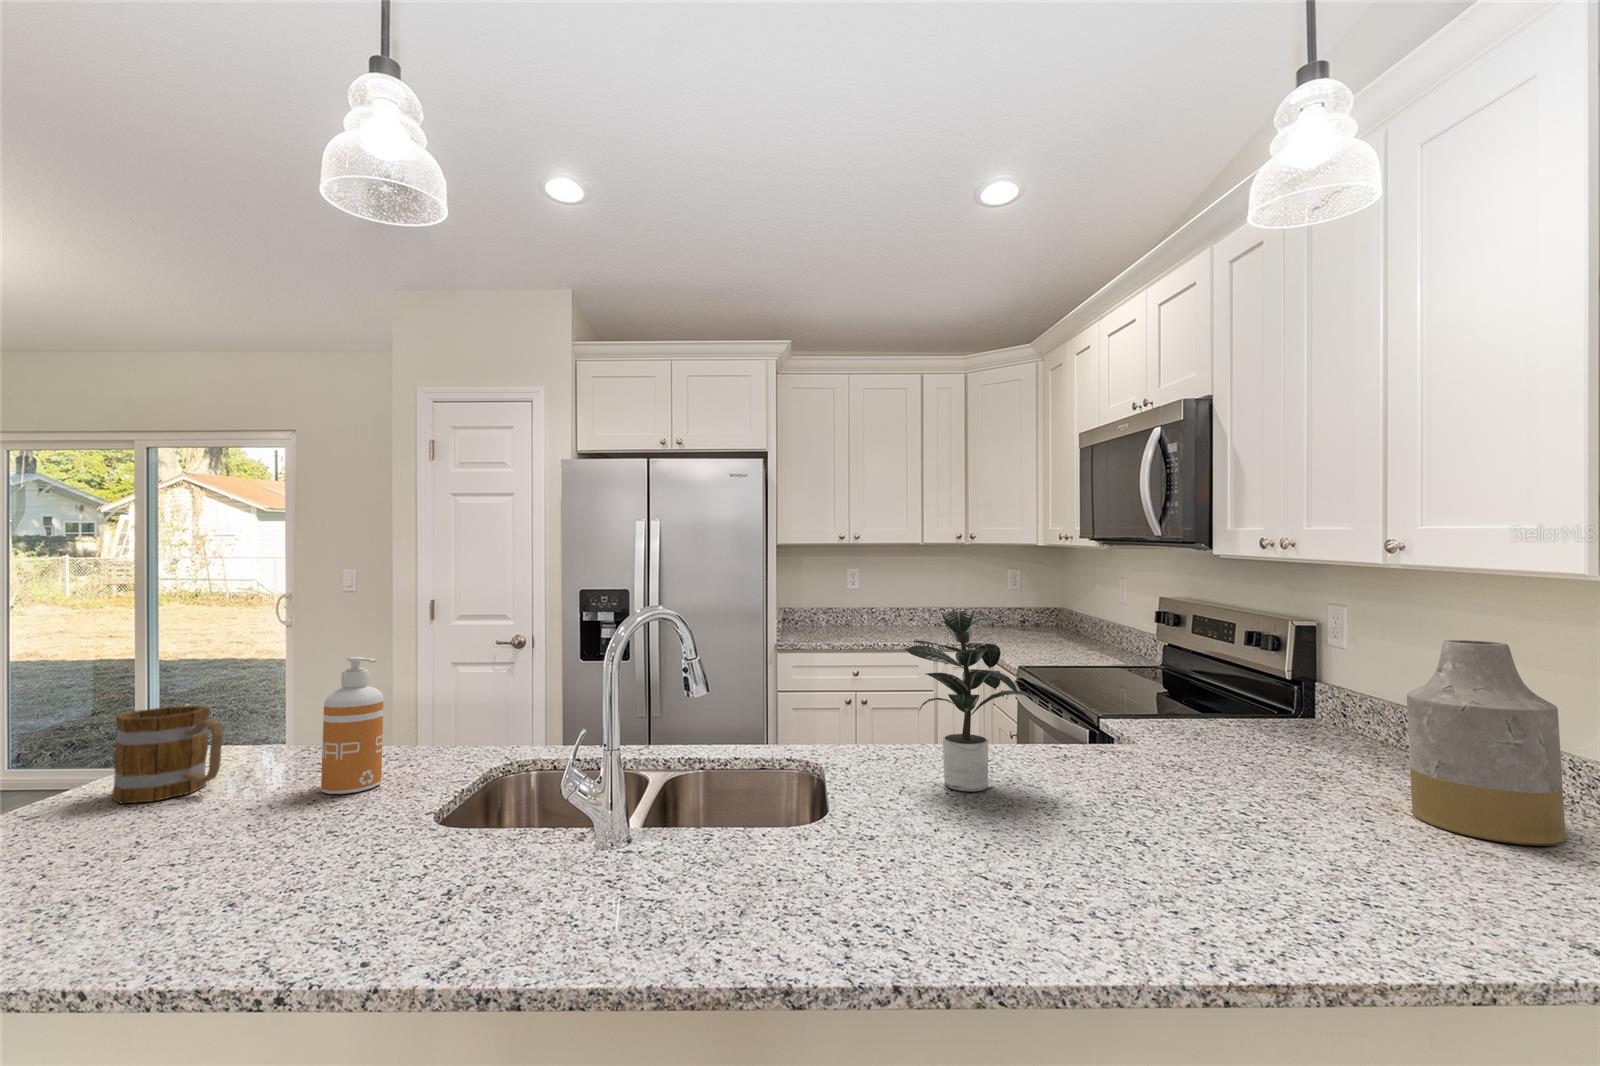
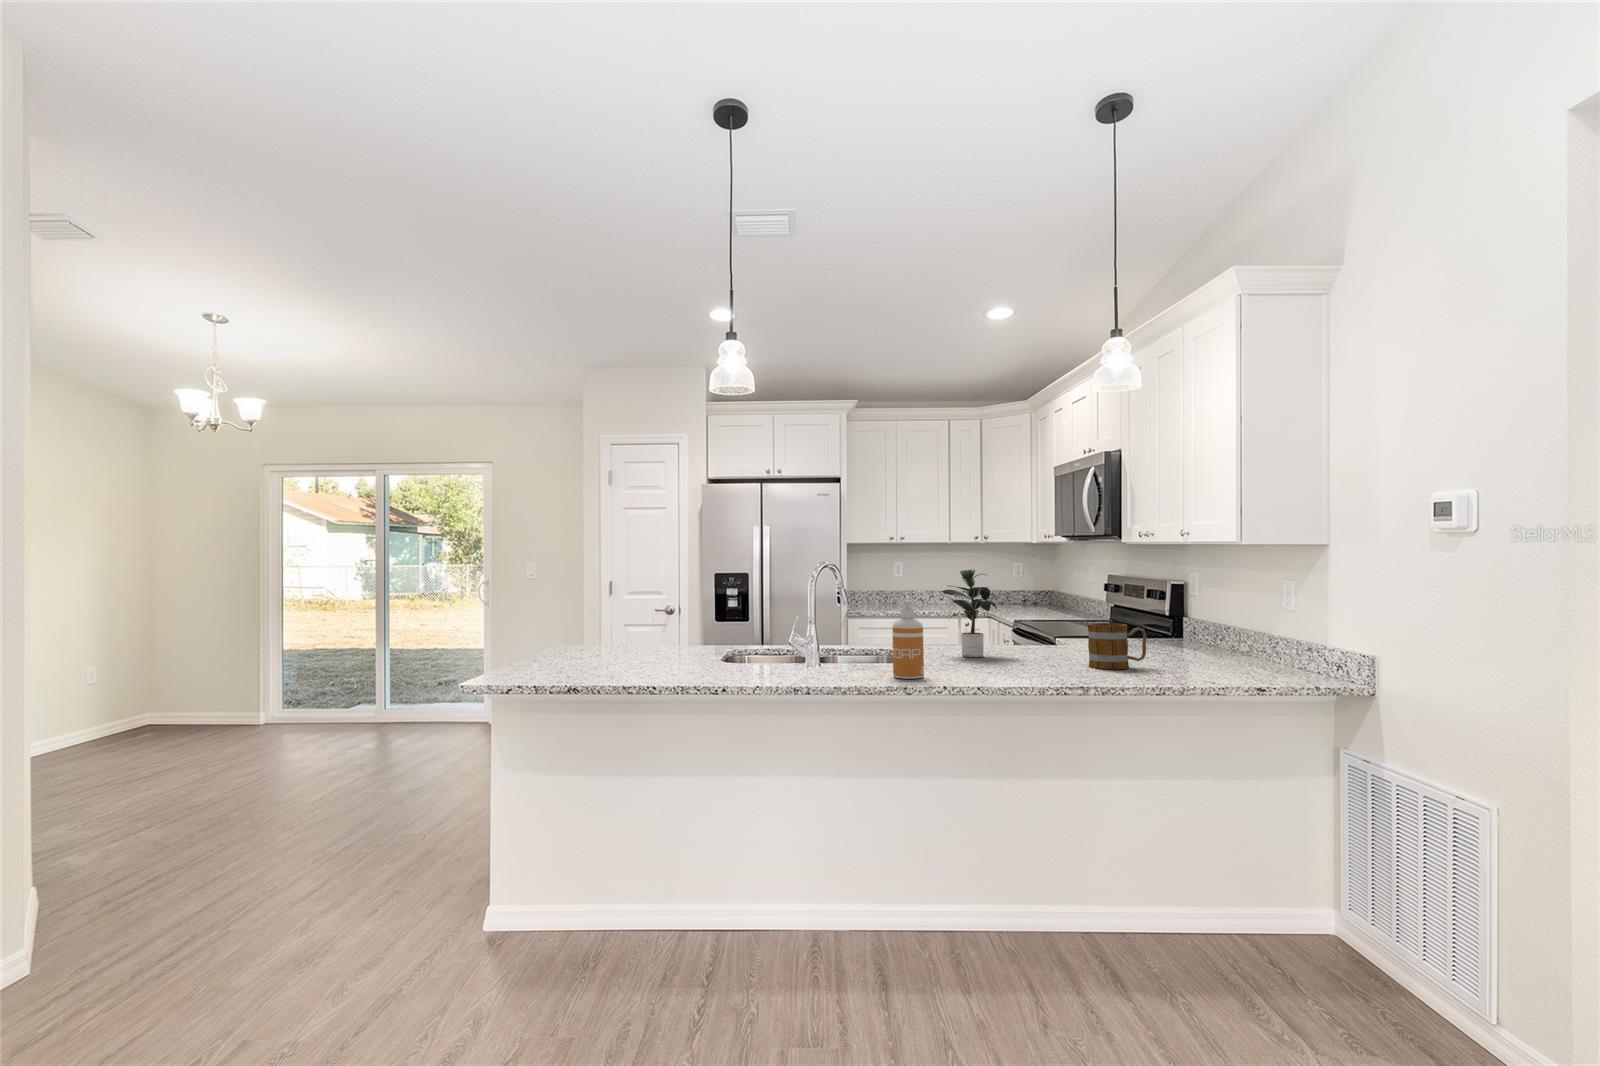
vase: present [1407,640,1566,846] -> none [1180,580,1239,666]
soap dispenser: present [321,657,384,794] -> present [892,600,924,679]
mug: present [112,705,223,803] -> present [1088,623,1147,669]

